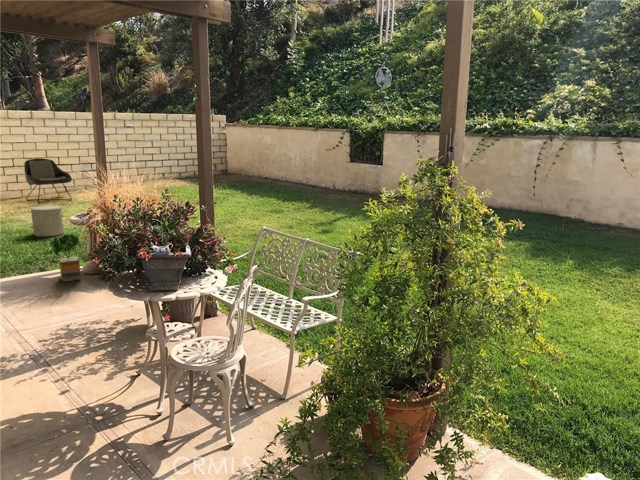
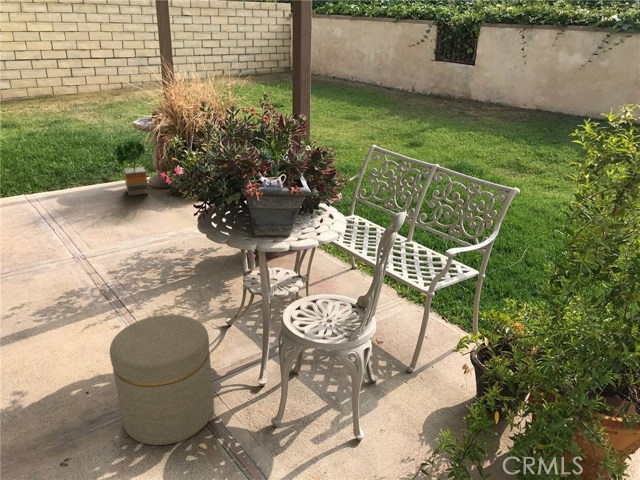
lounge chair: present [24,158,72,204] -> none [79,50,130,102]
ottoman: present [31,205,63,237] -> present [110,315,214,445]

